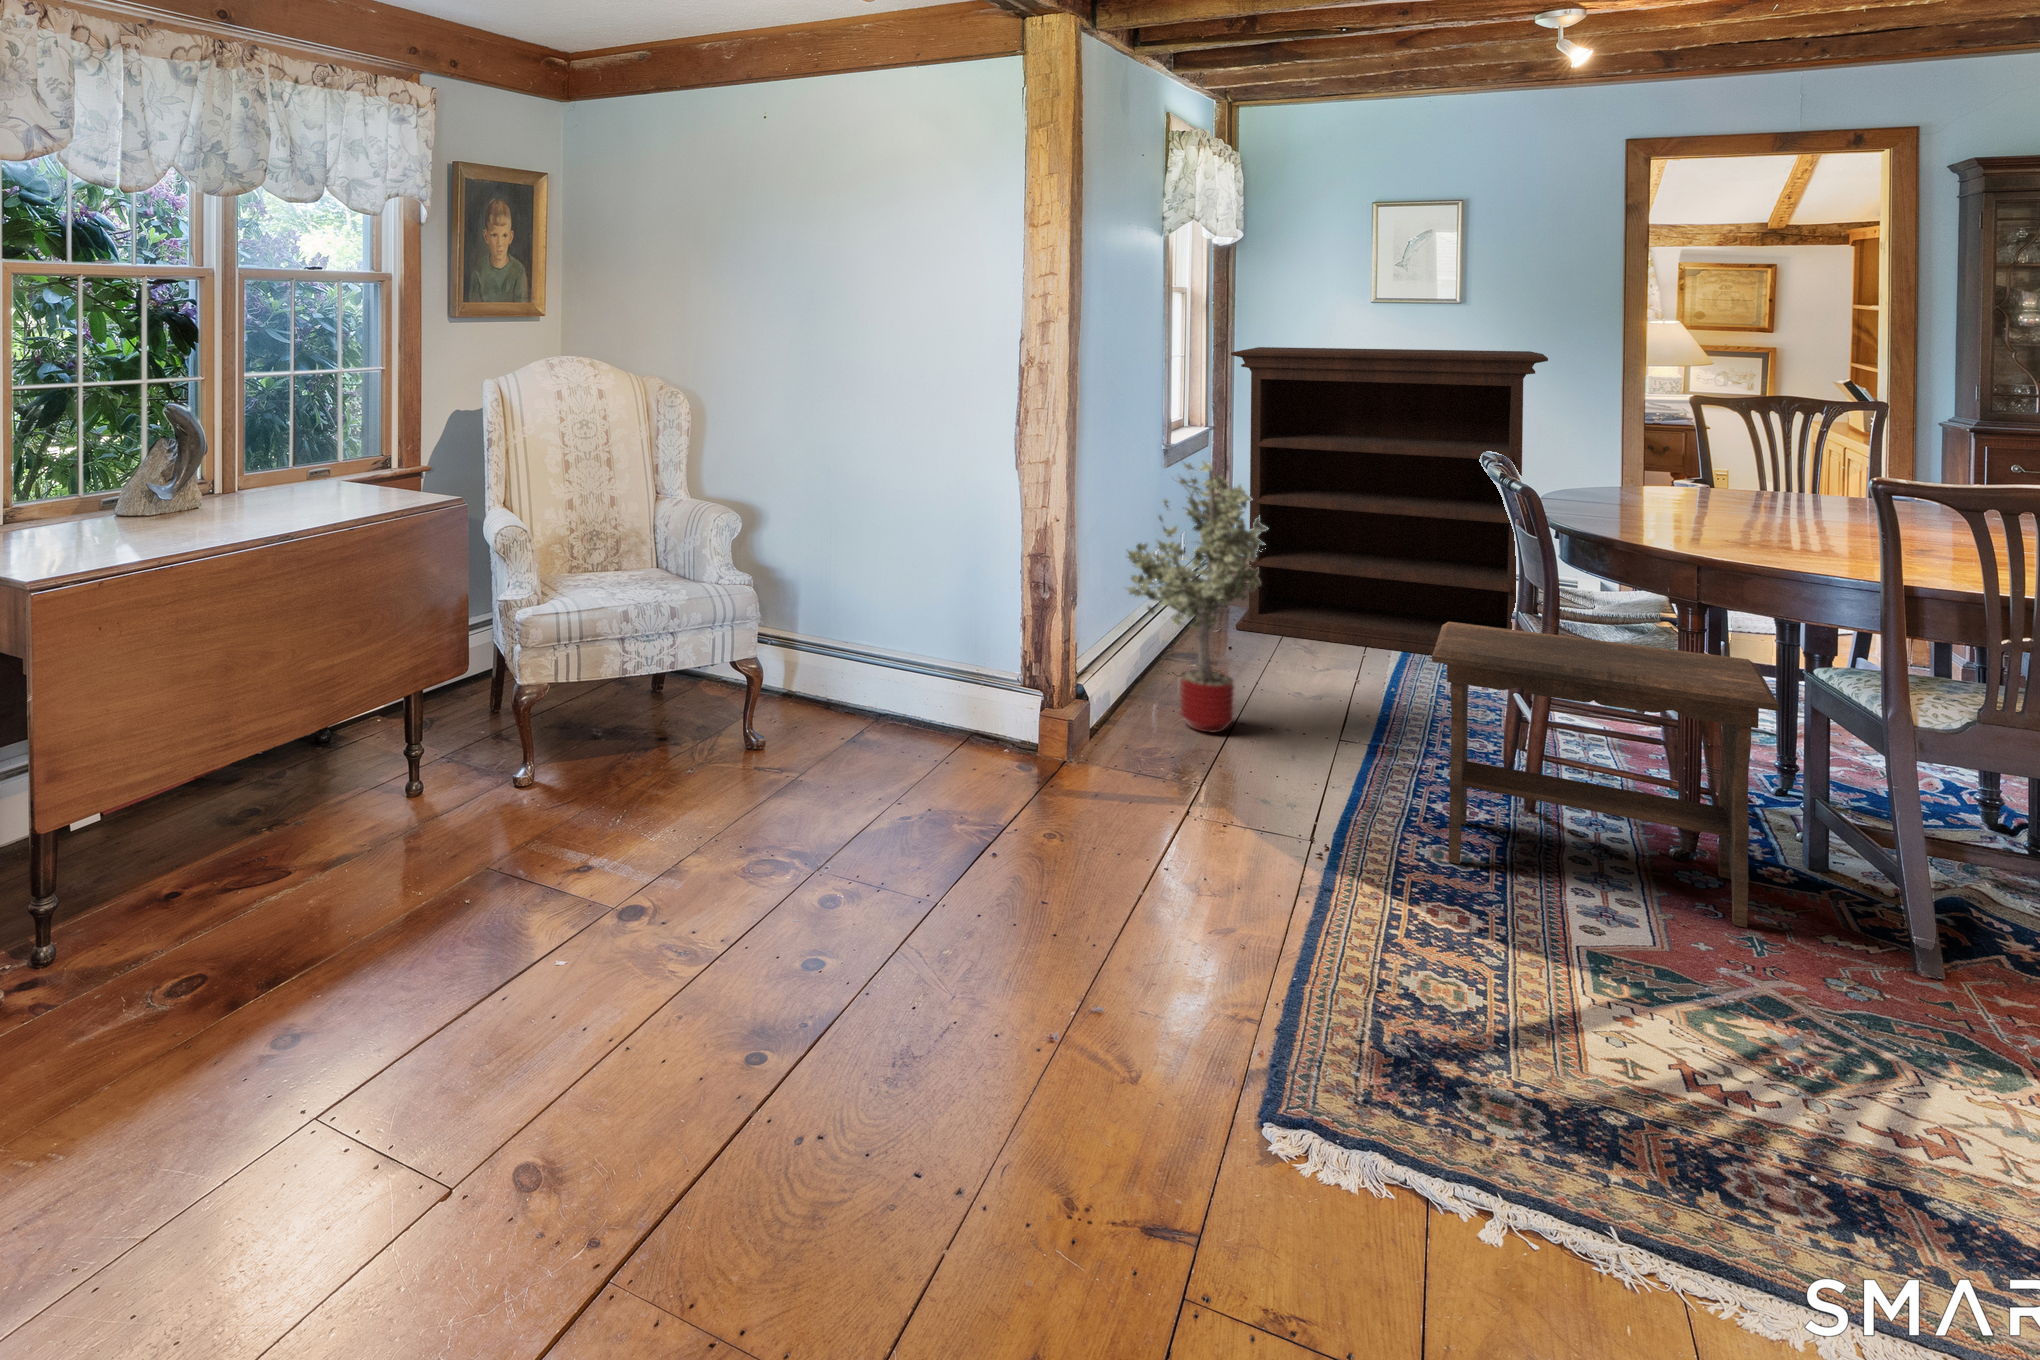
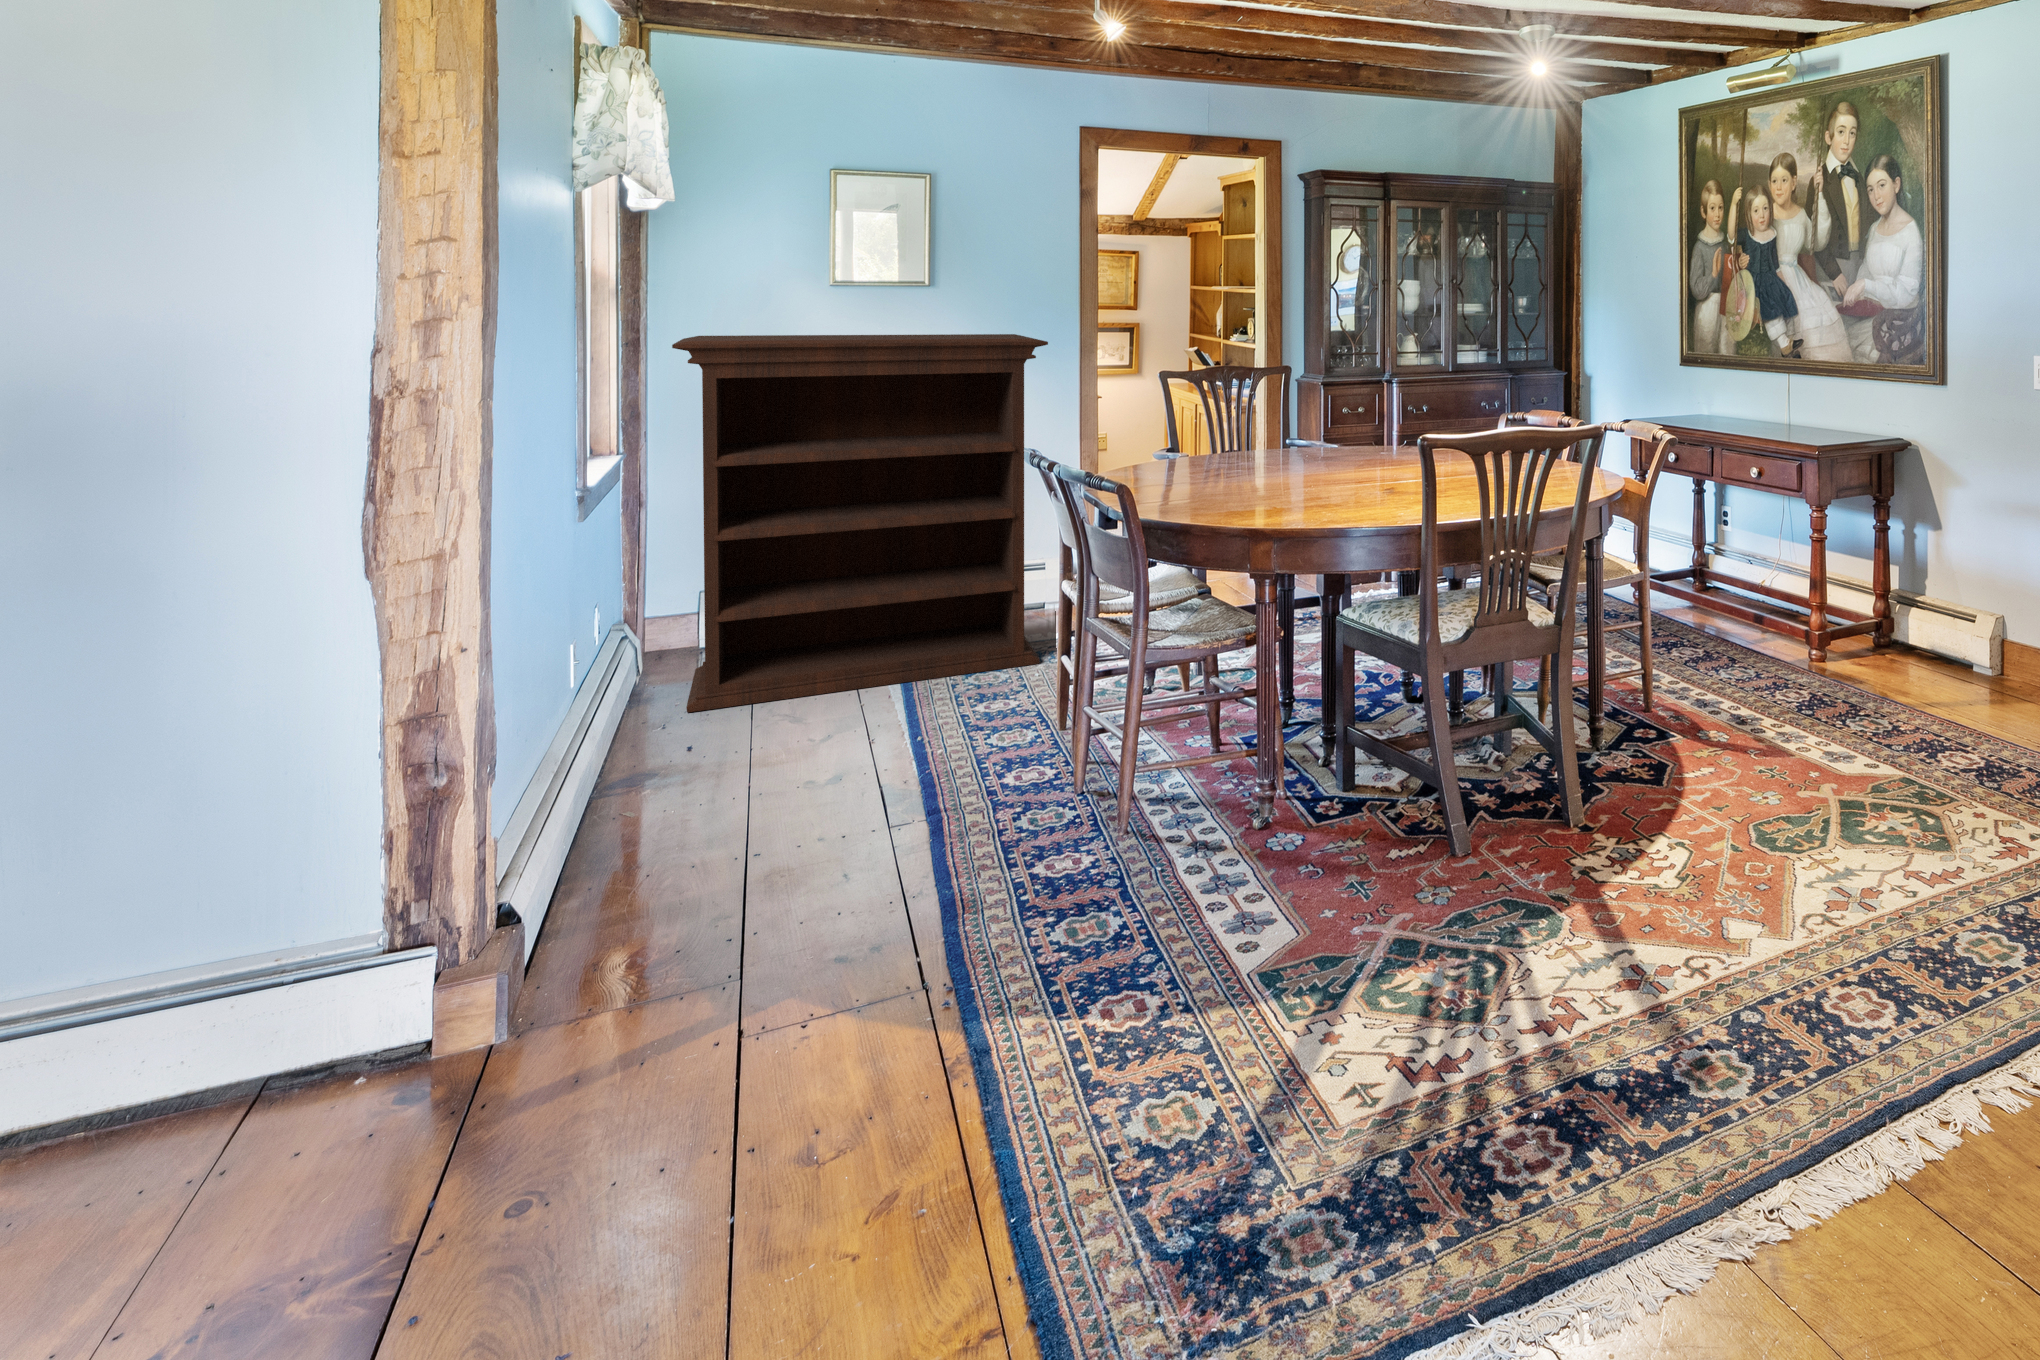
potted tree: present [1128,462,1268,733] -> none [563,504,800,888]
footstool: present [1432,622,1779,928] -> none [1048,622,1364,936]

